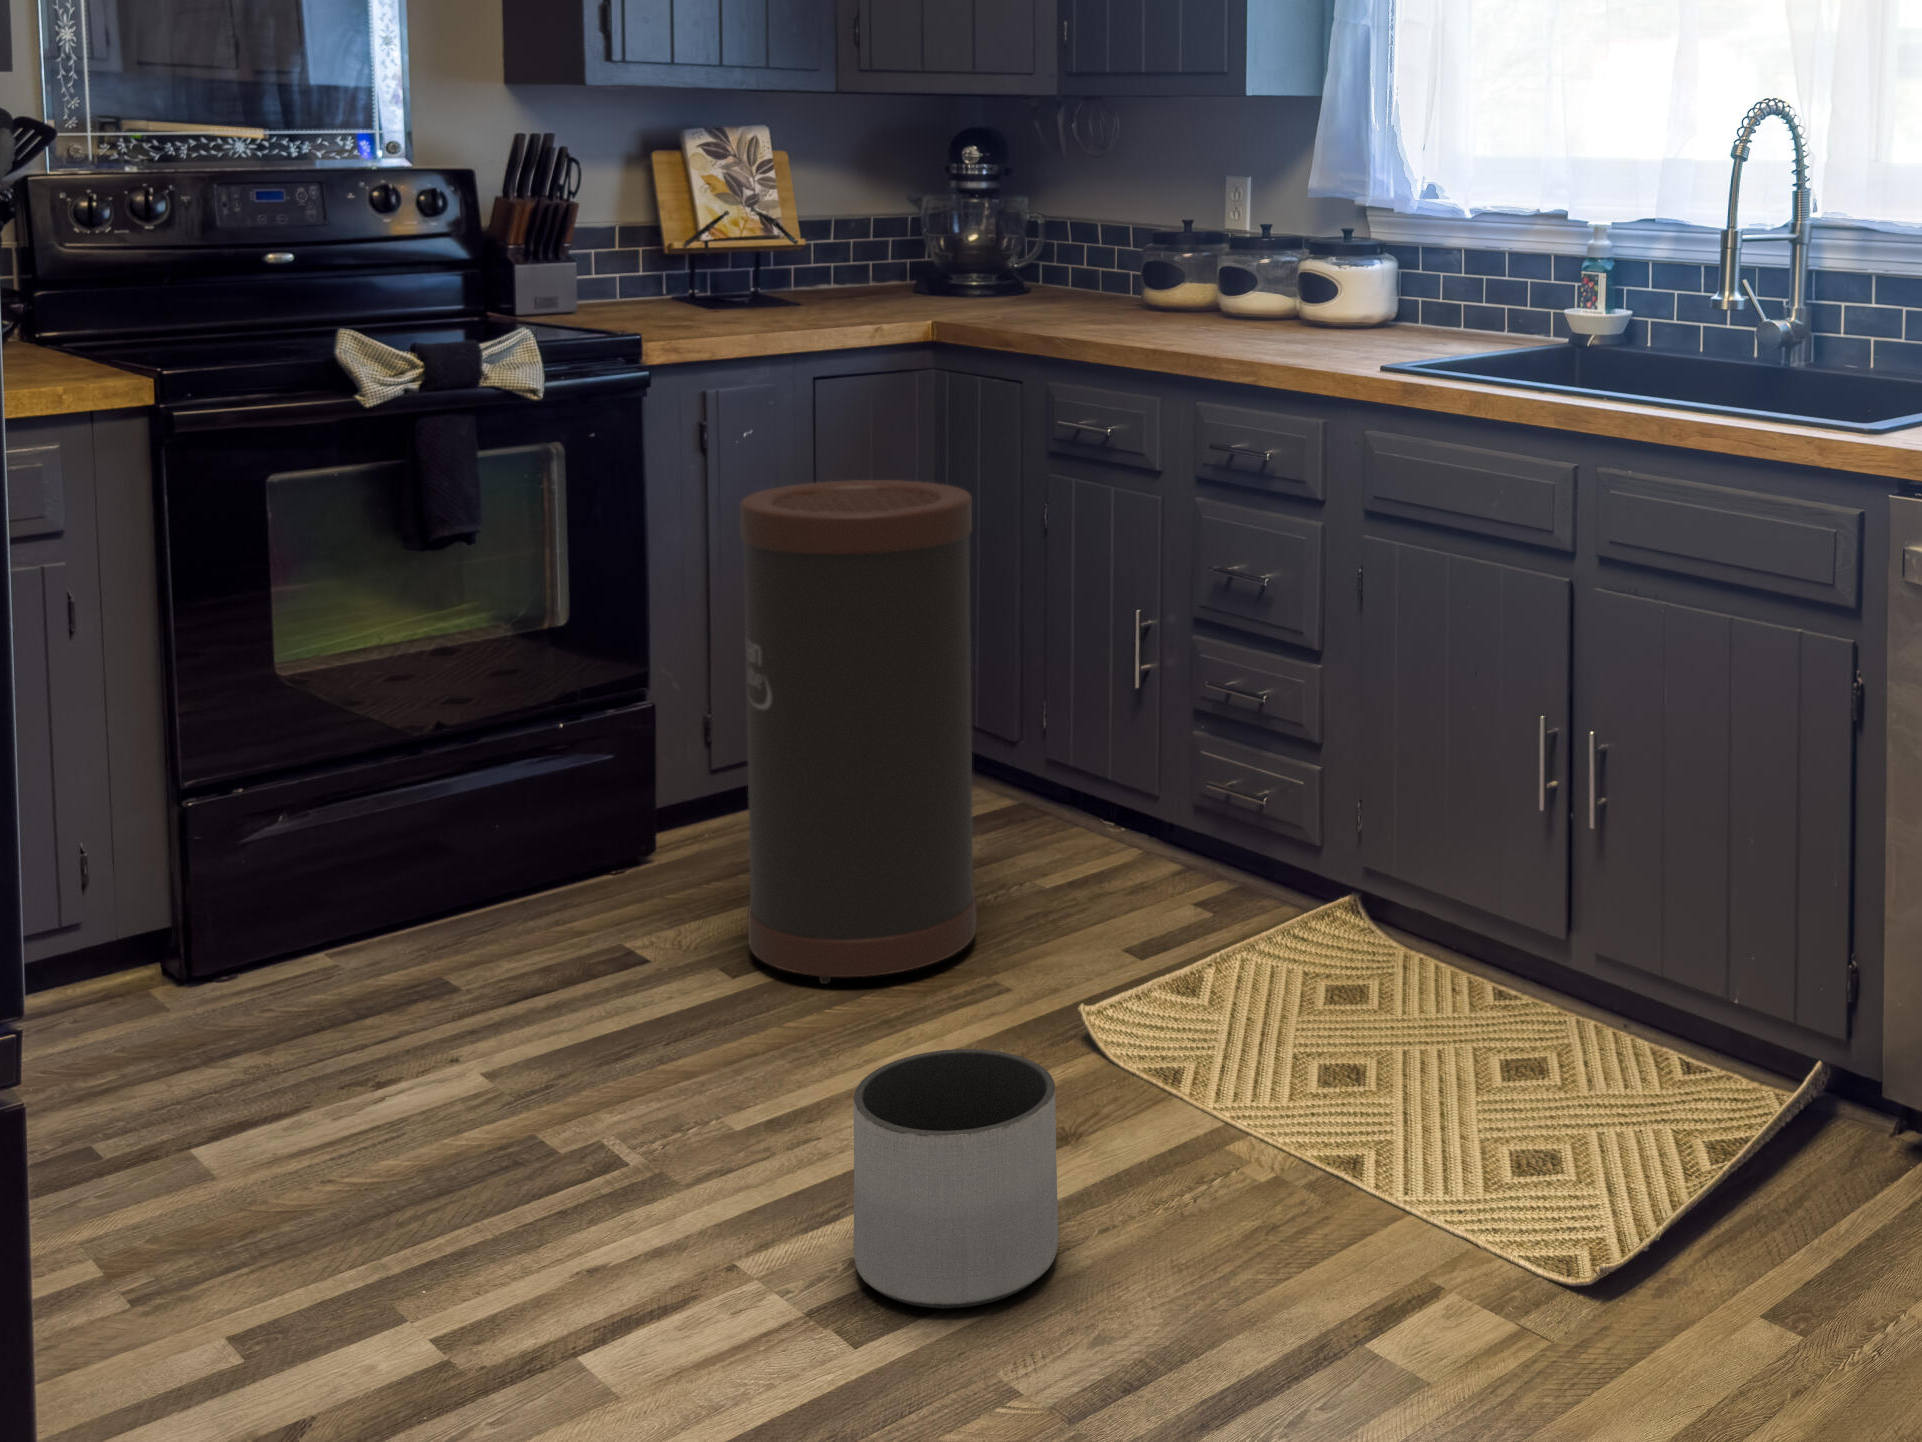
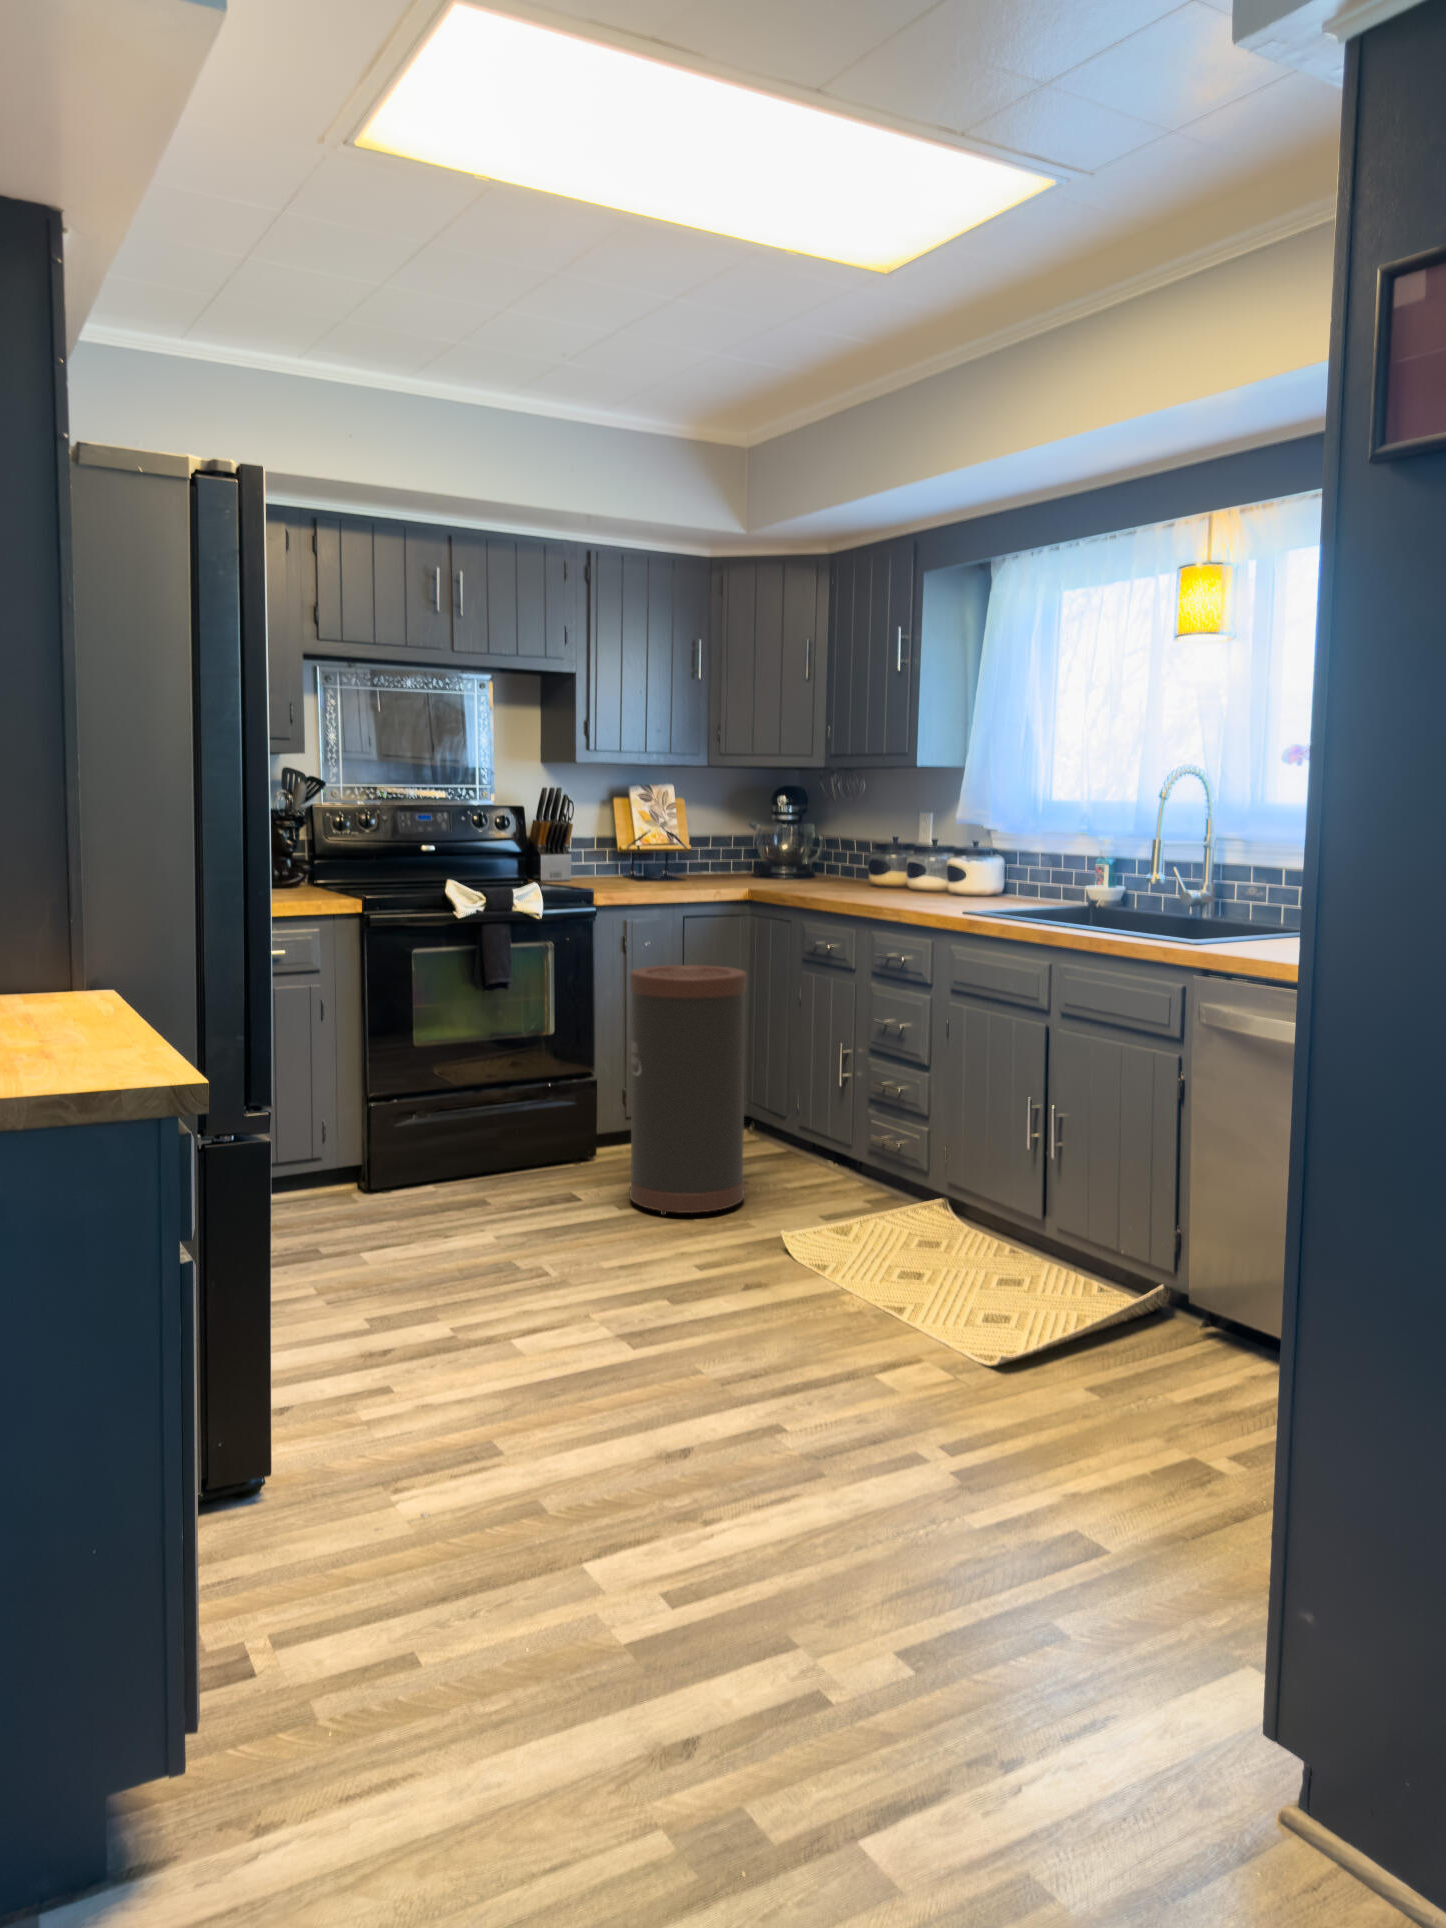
planter: present [854,1049,1058,1308] -> none [644,1229,741,1343]

